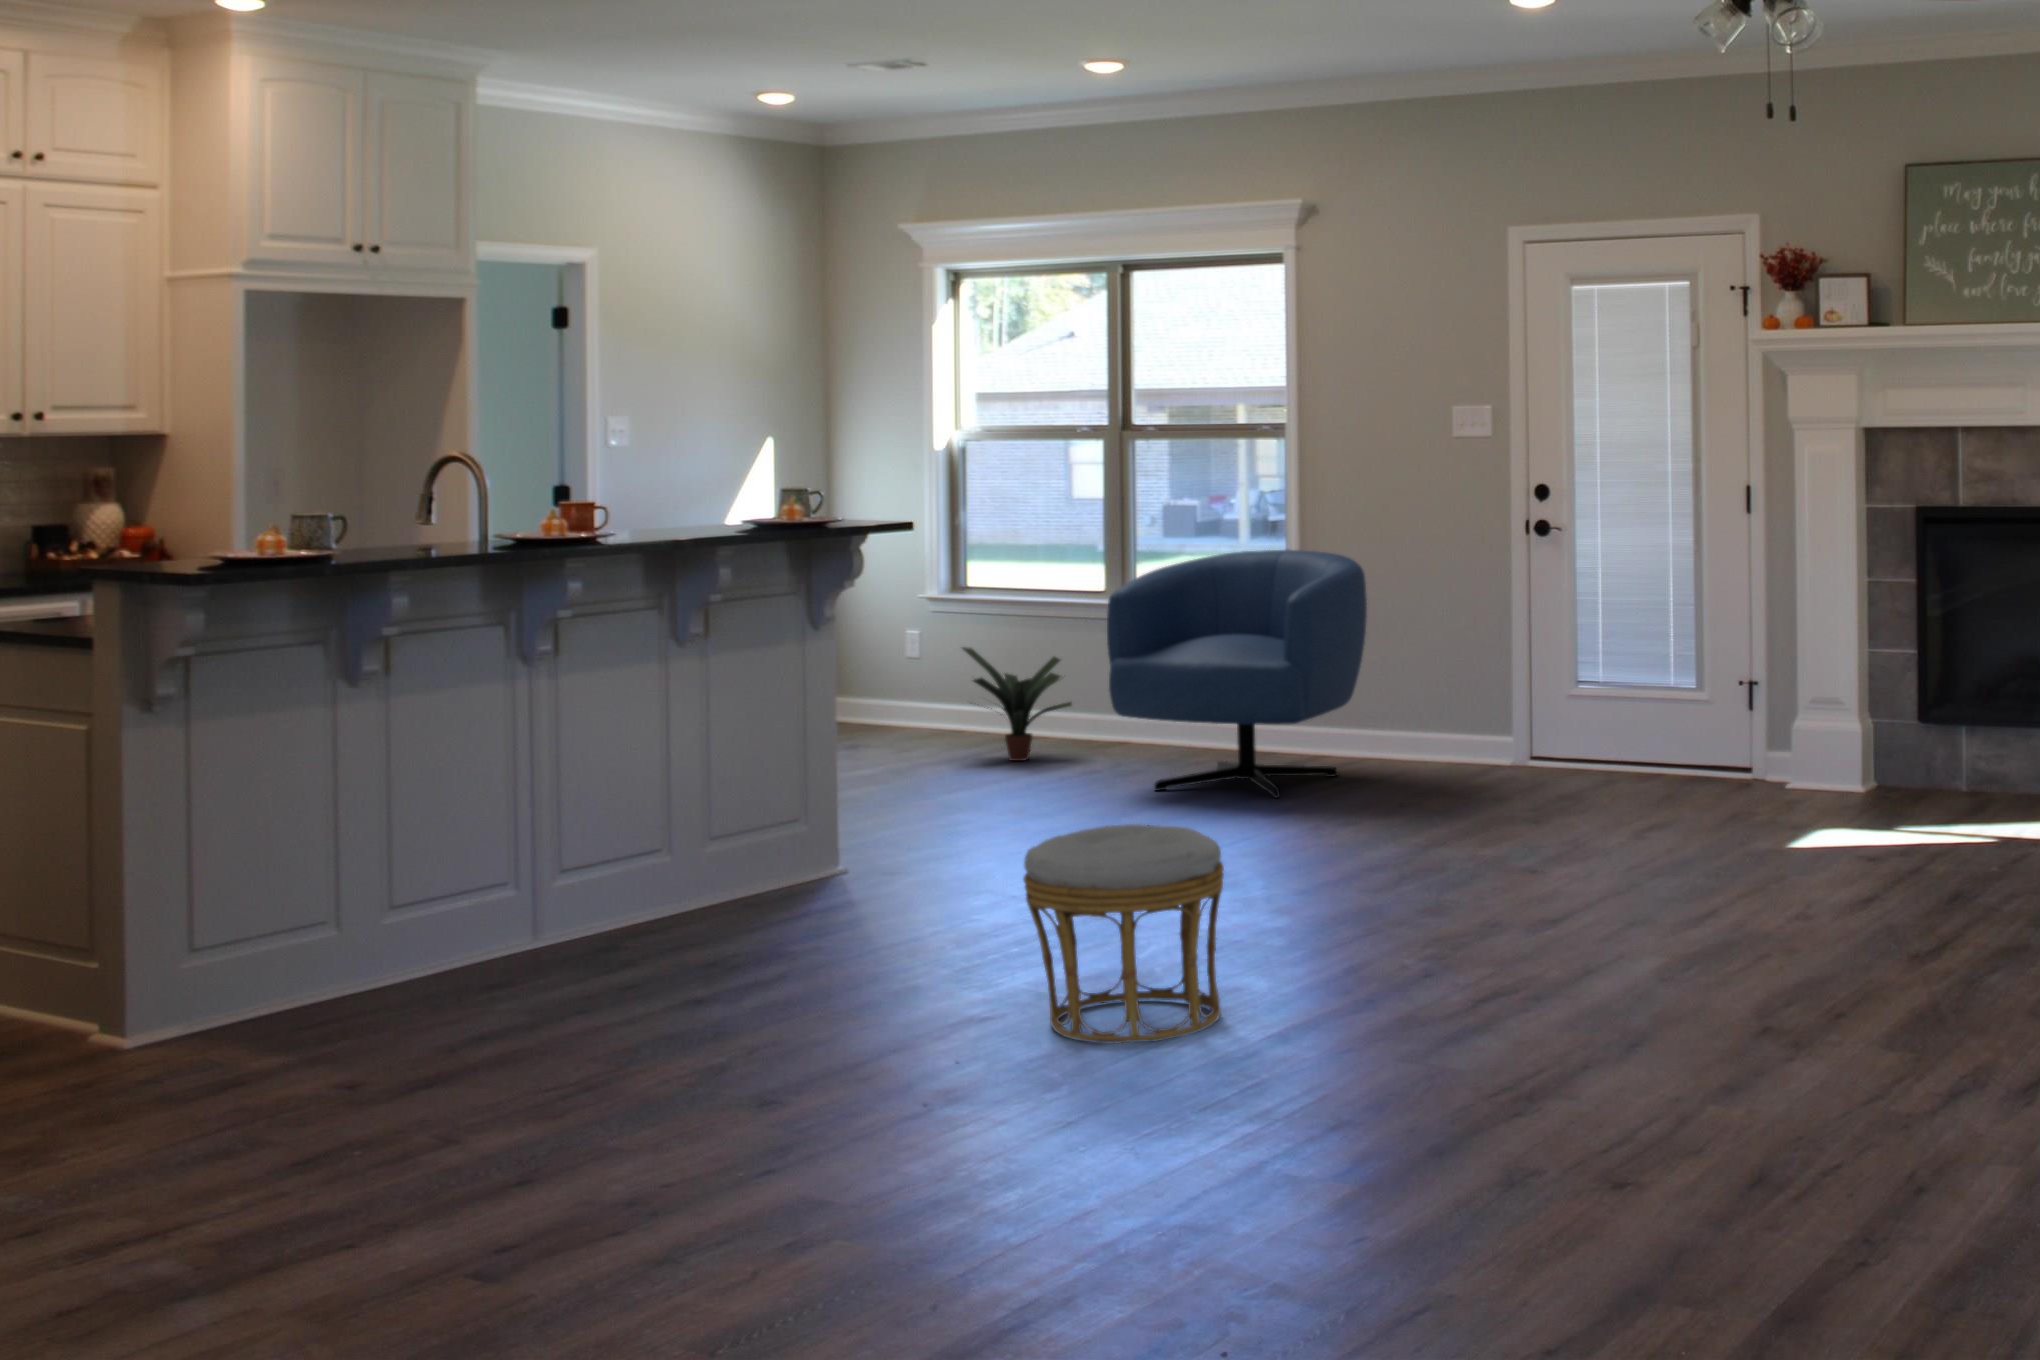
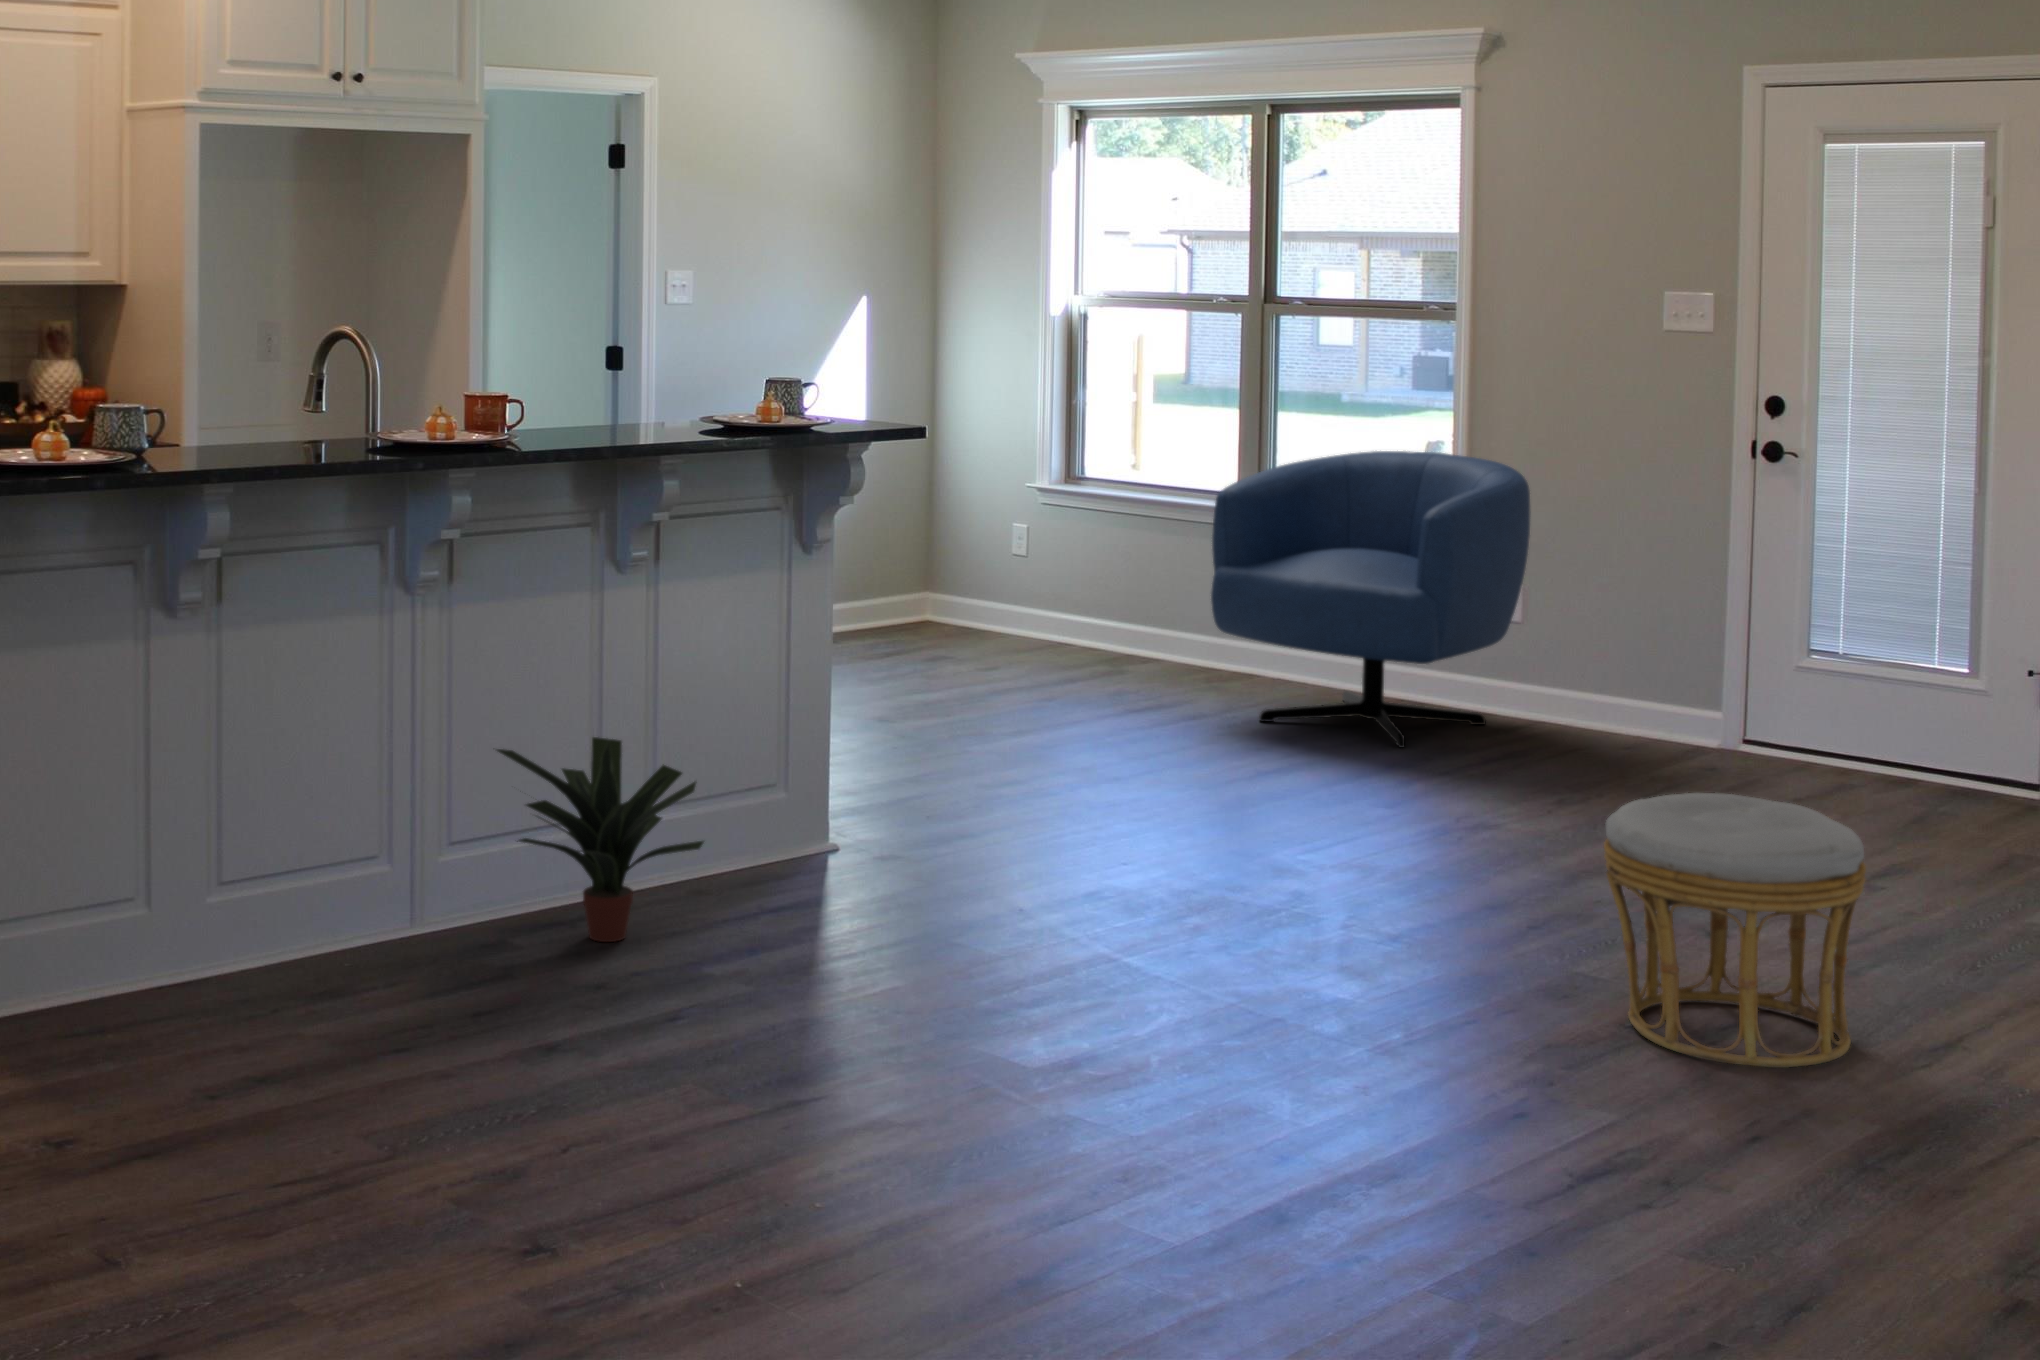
potted plant: present [962,647,1072,761] -> present [497,737,704,942]
ottoman: present [1023,824,1224,1043] -> present [1604,793,1866,1068]

